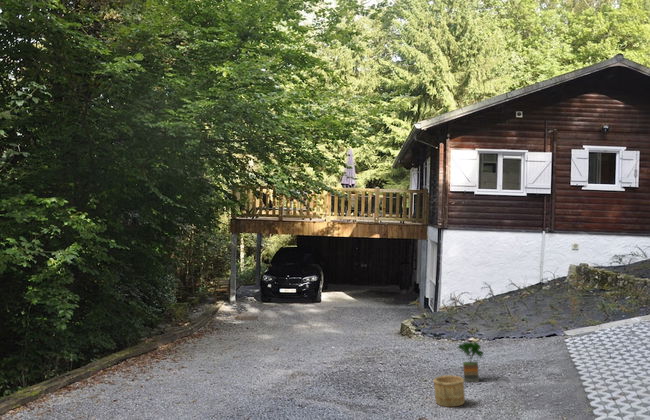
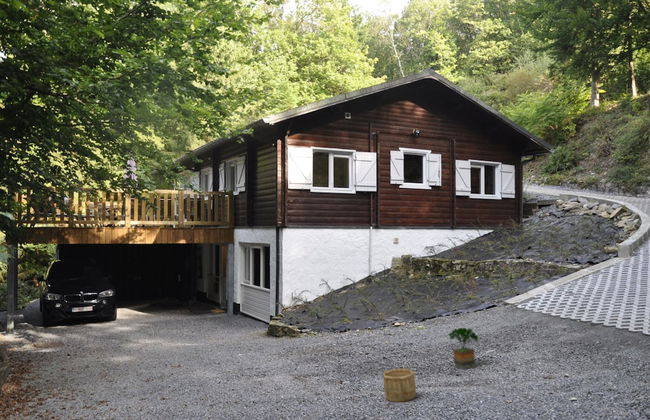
wooden bucket: present [433,375,465,407] -> present [382,369,416,402]

